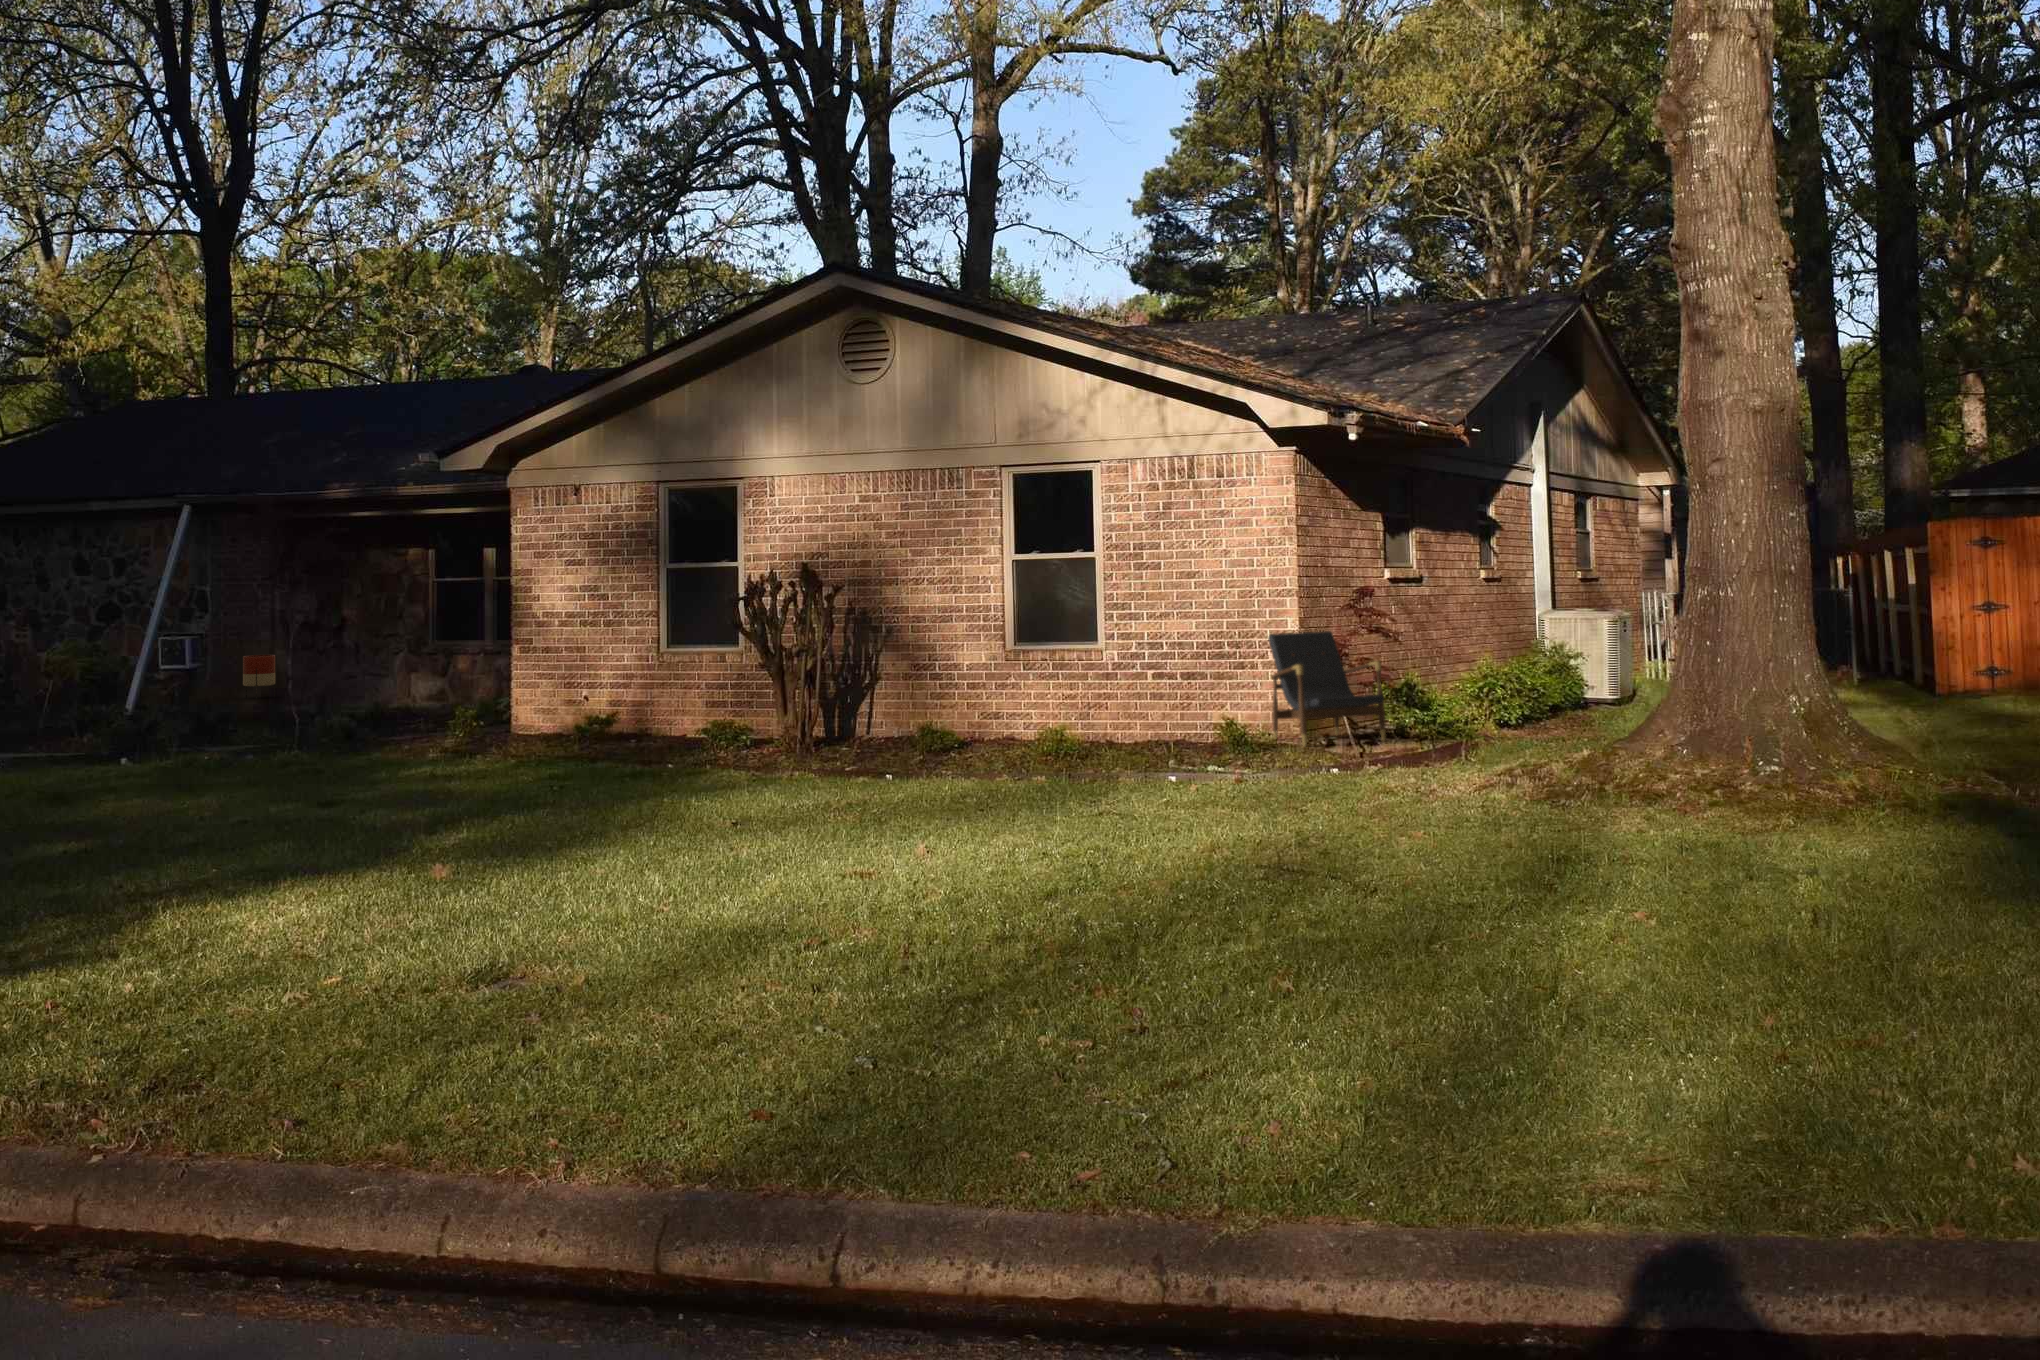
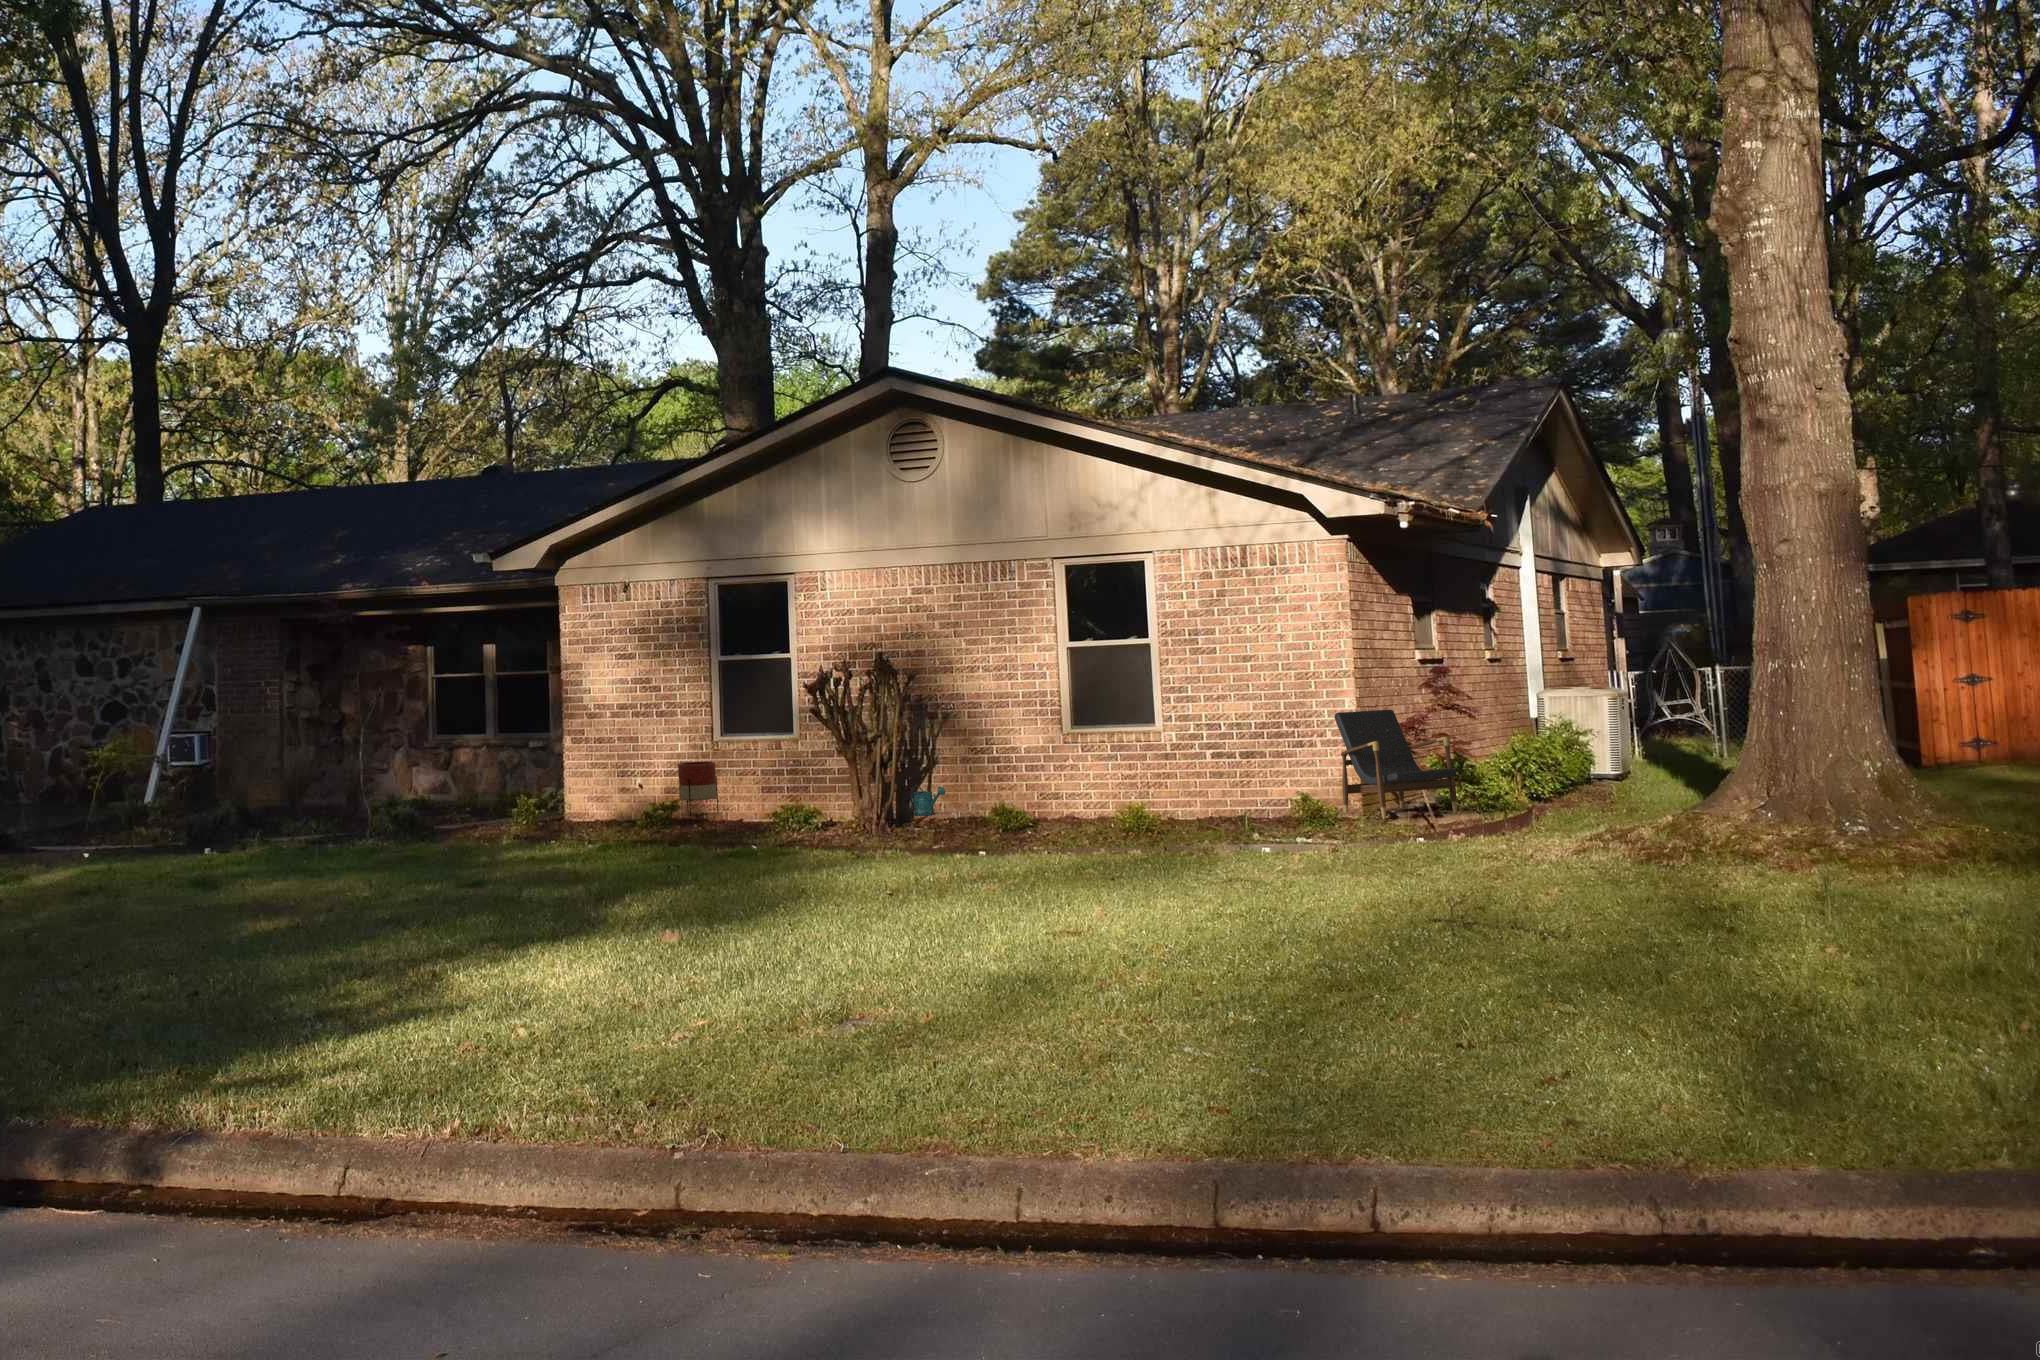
planter: present [243,655,275,699] -> present [678,762,718,816]
watering can: none [847,703,879,734] -> present [910,786,945,815]

